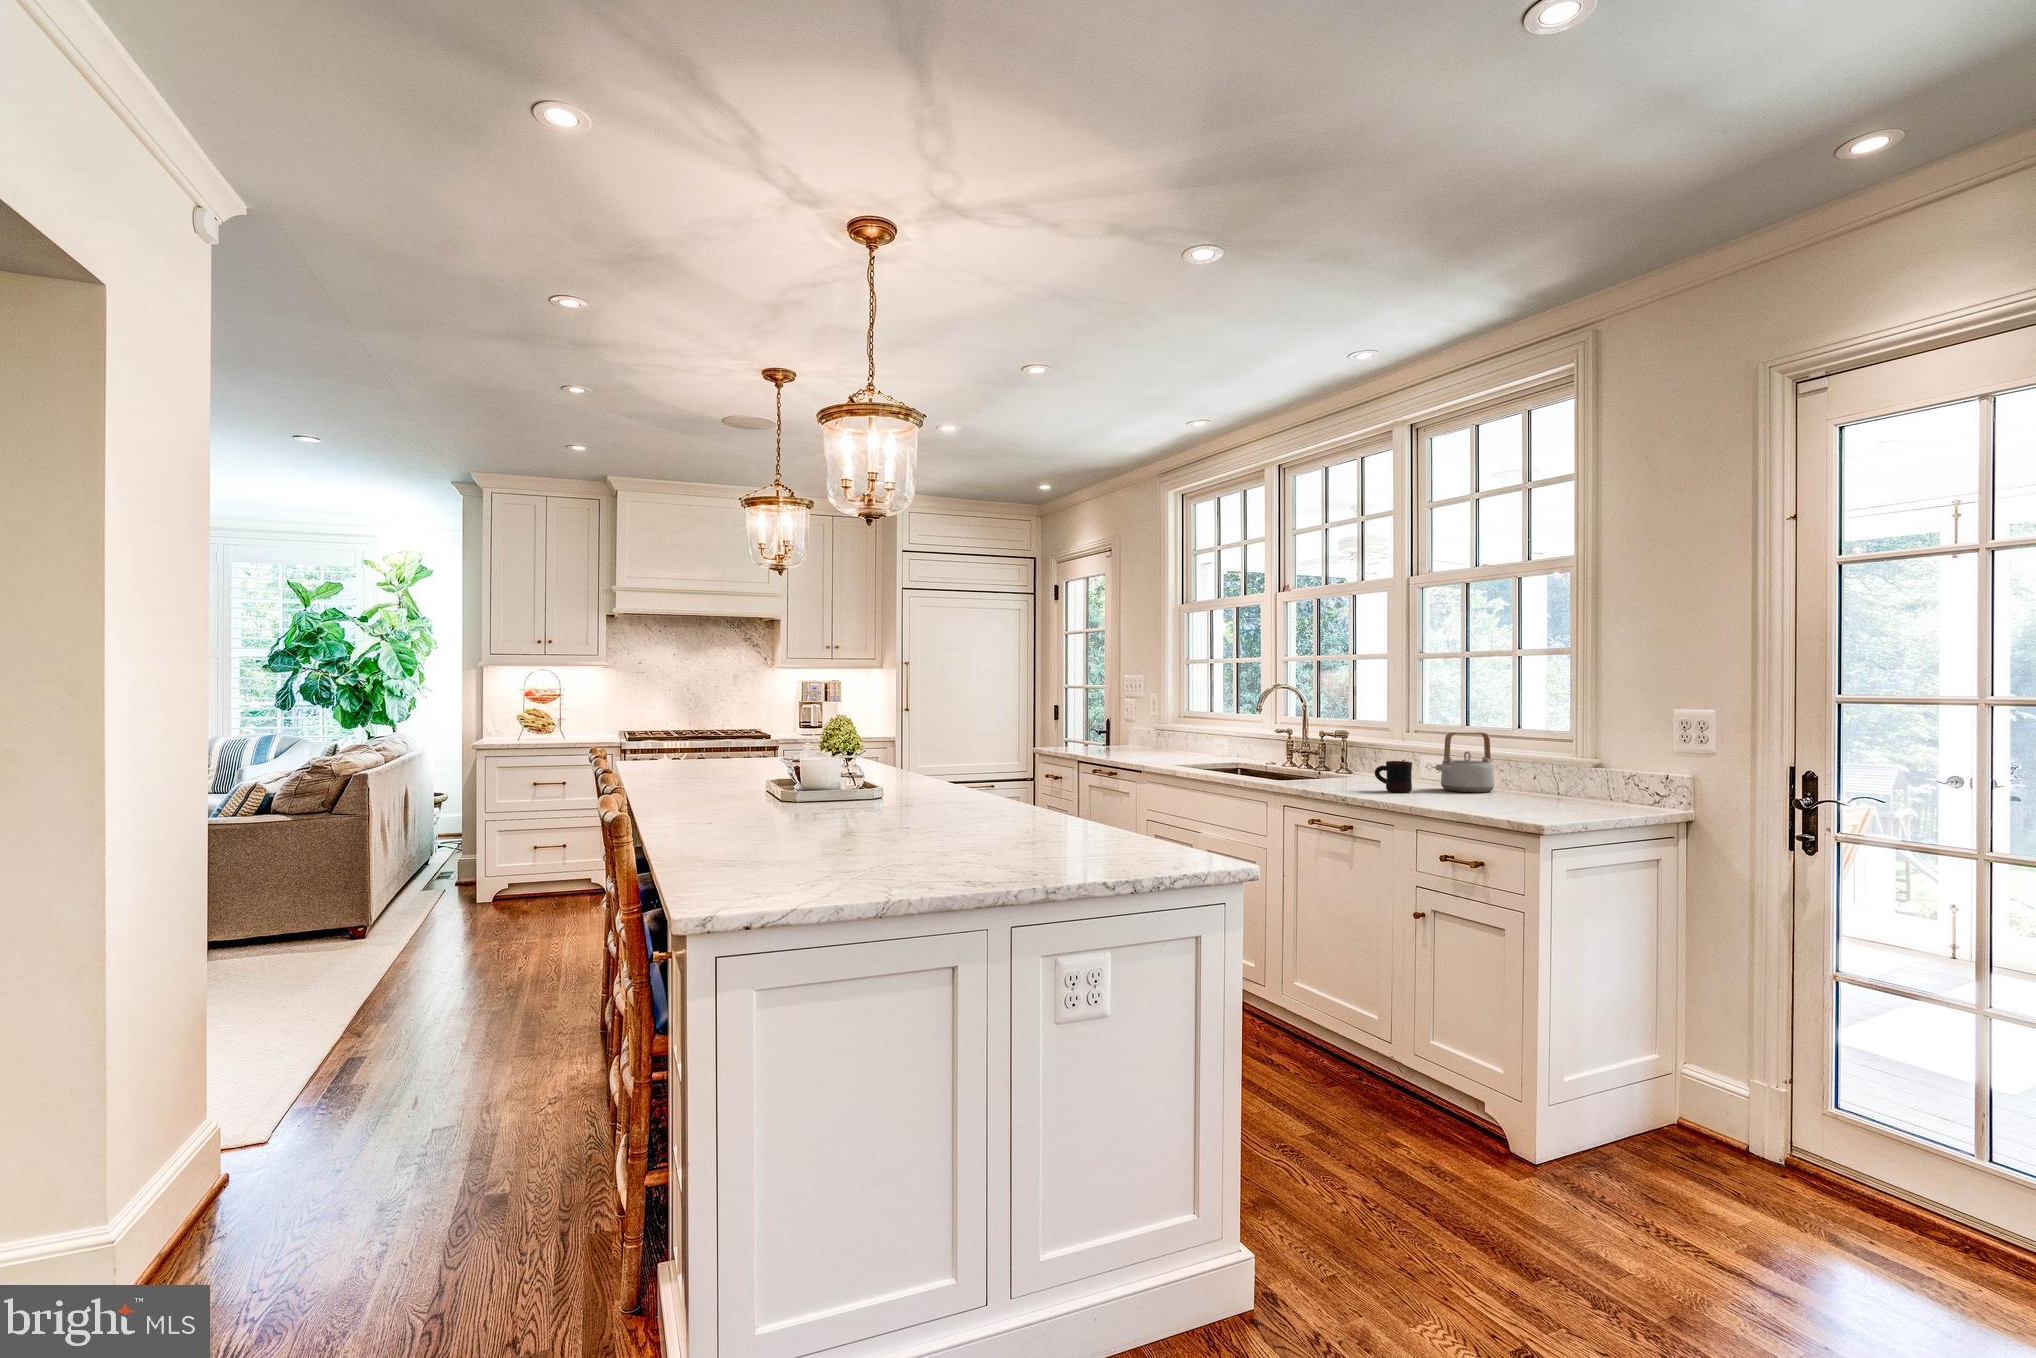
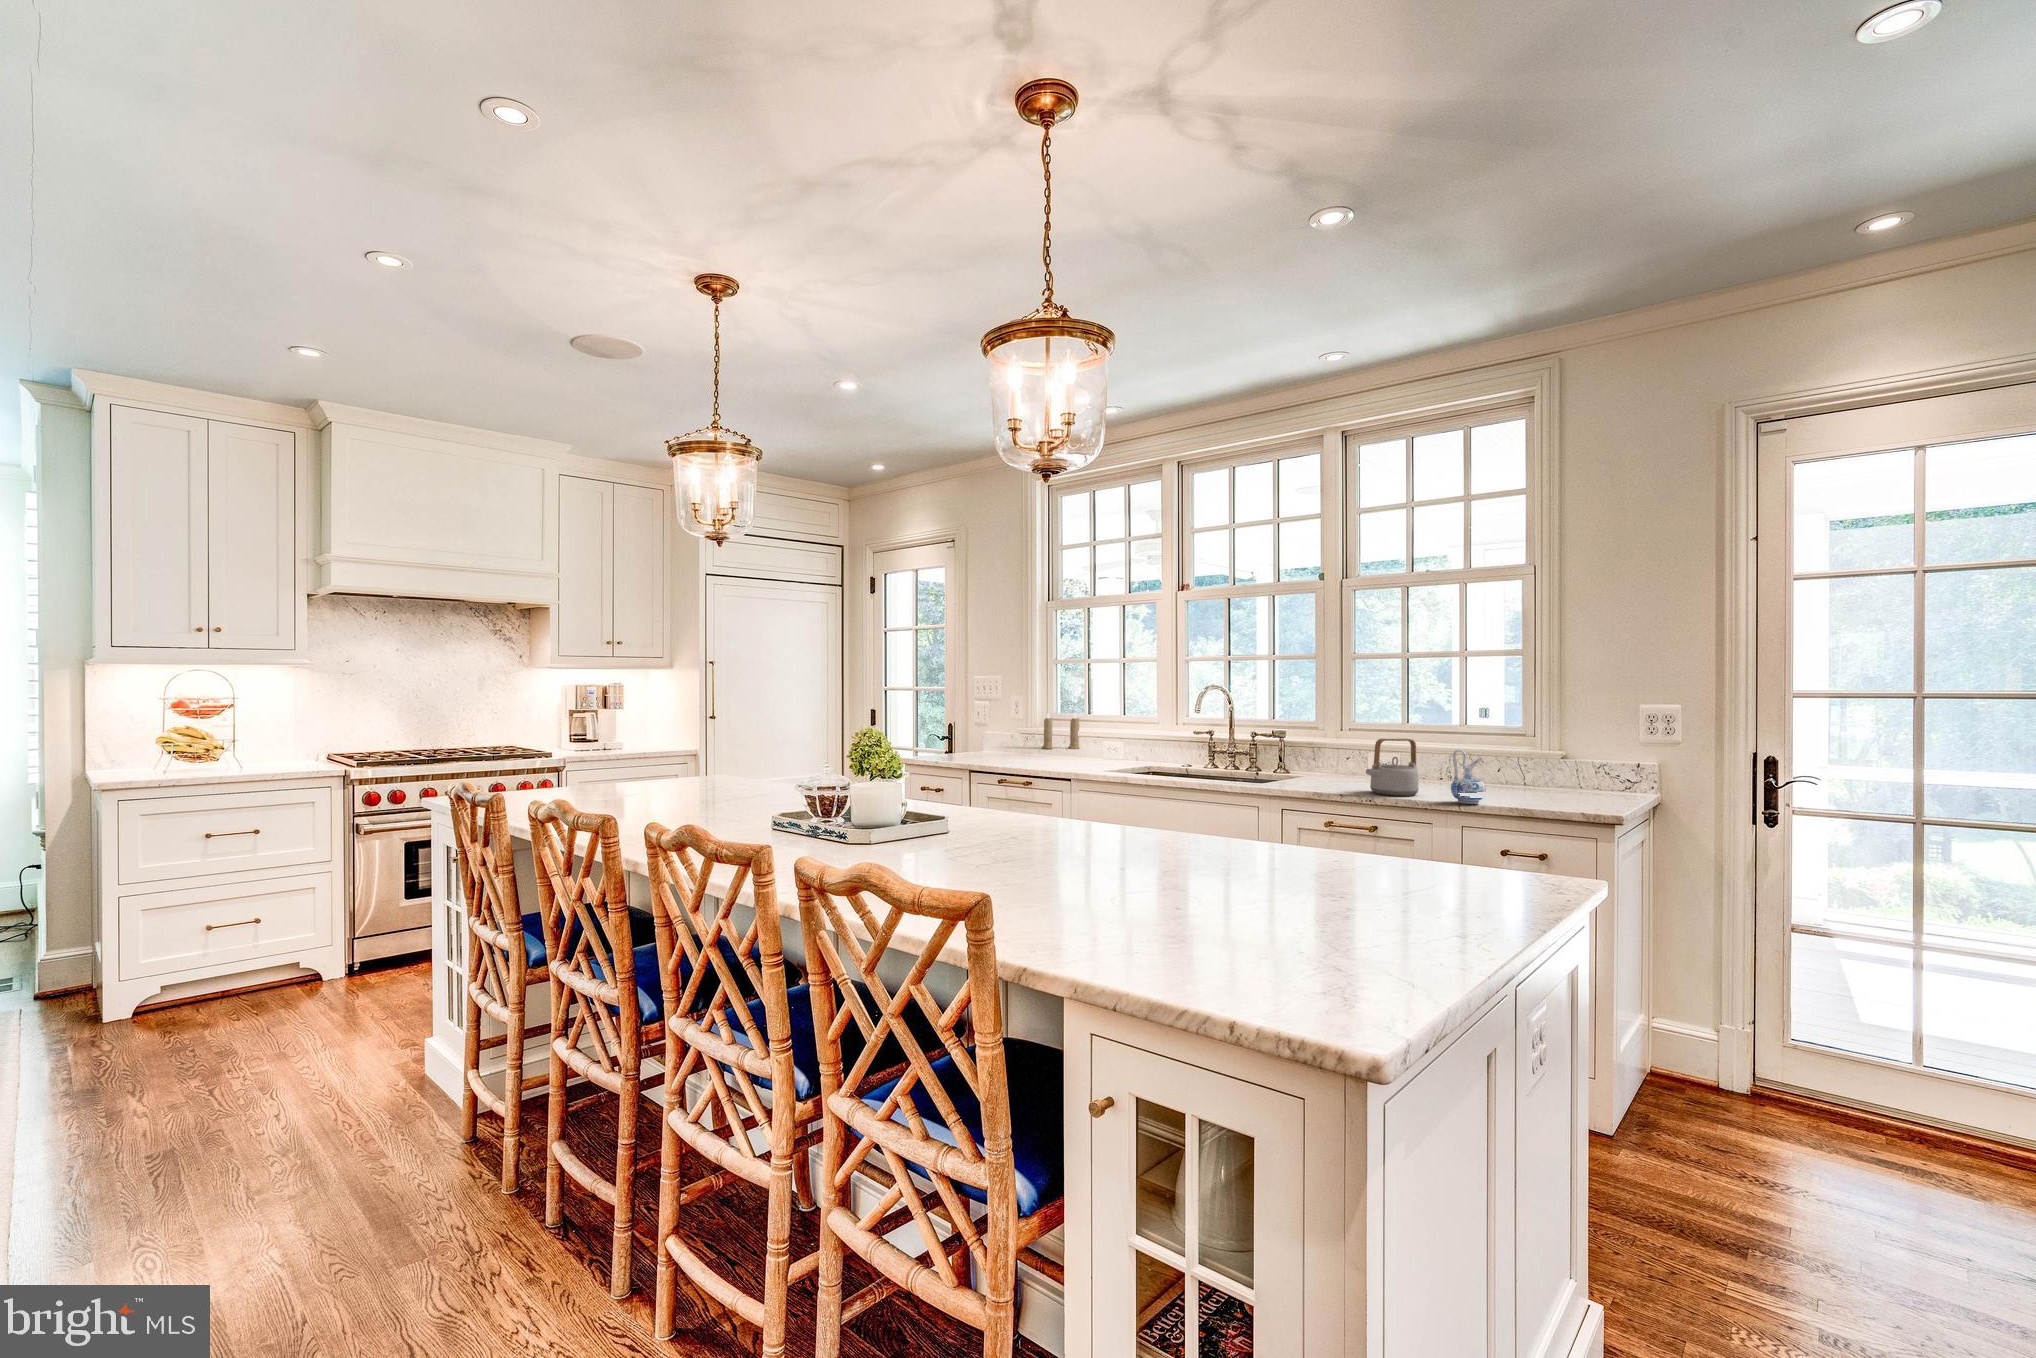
candle: none [1102,719,1141,756] -> present [1042,713,1080,749]
ceramic pitcher: none [1530,741,1569,799] -> present [1451,749,1486,804]
mug: present [1375,761,1412,792] -> none [1309,765,1345,795]

